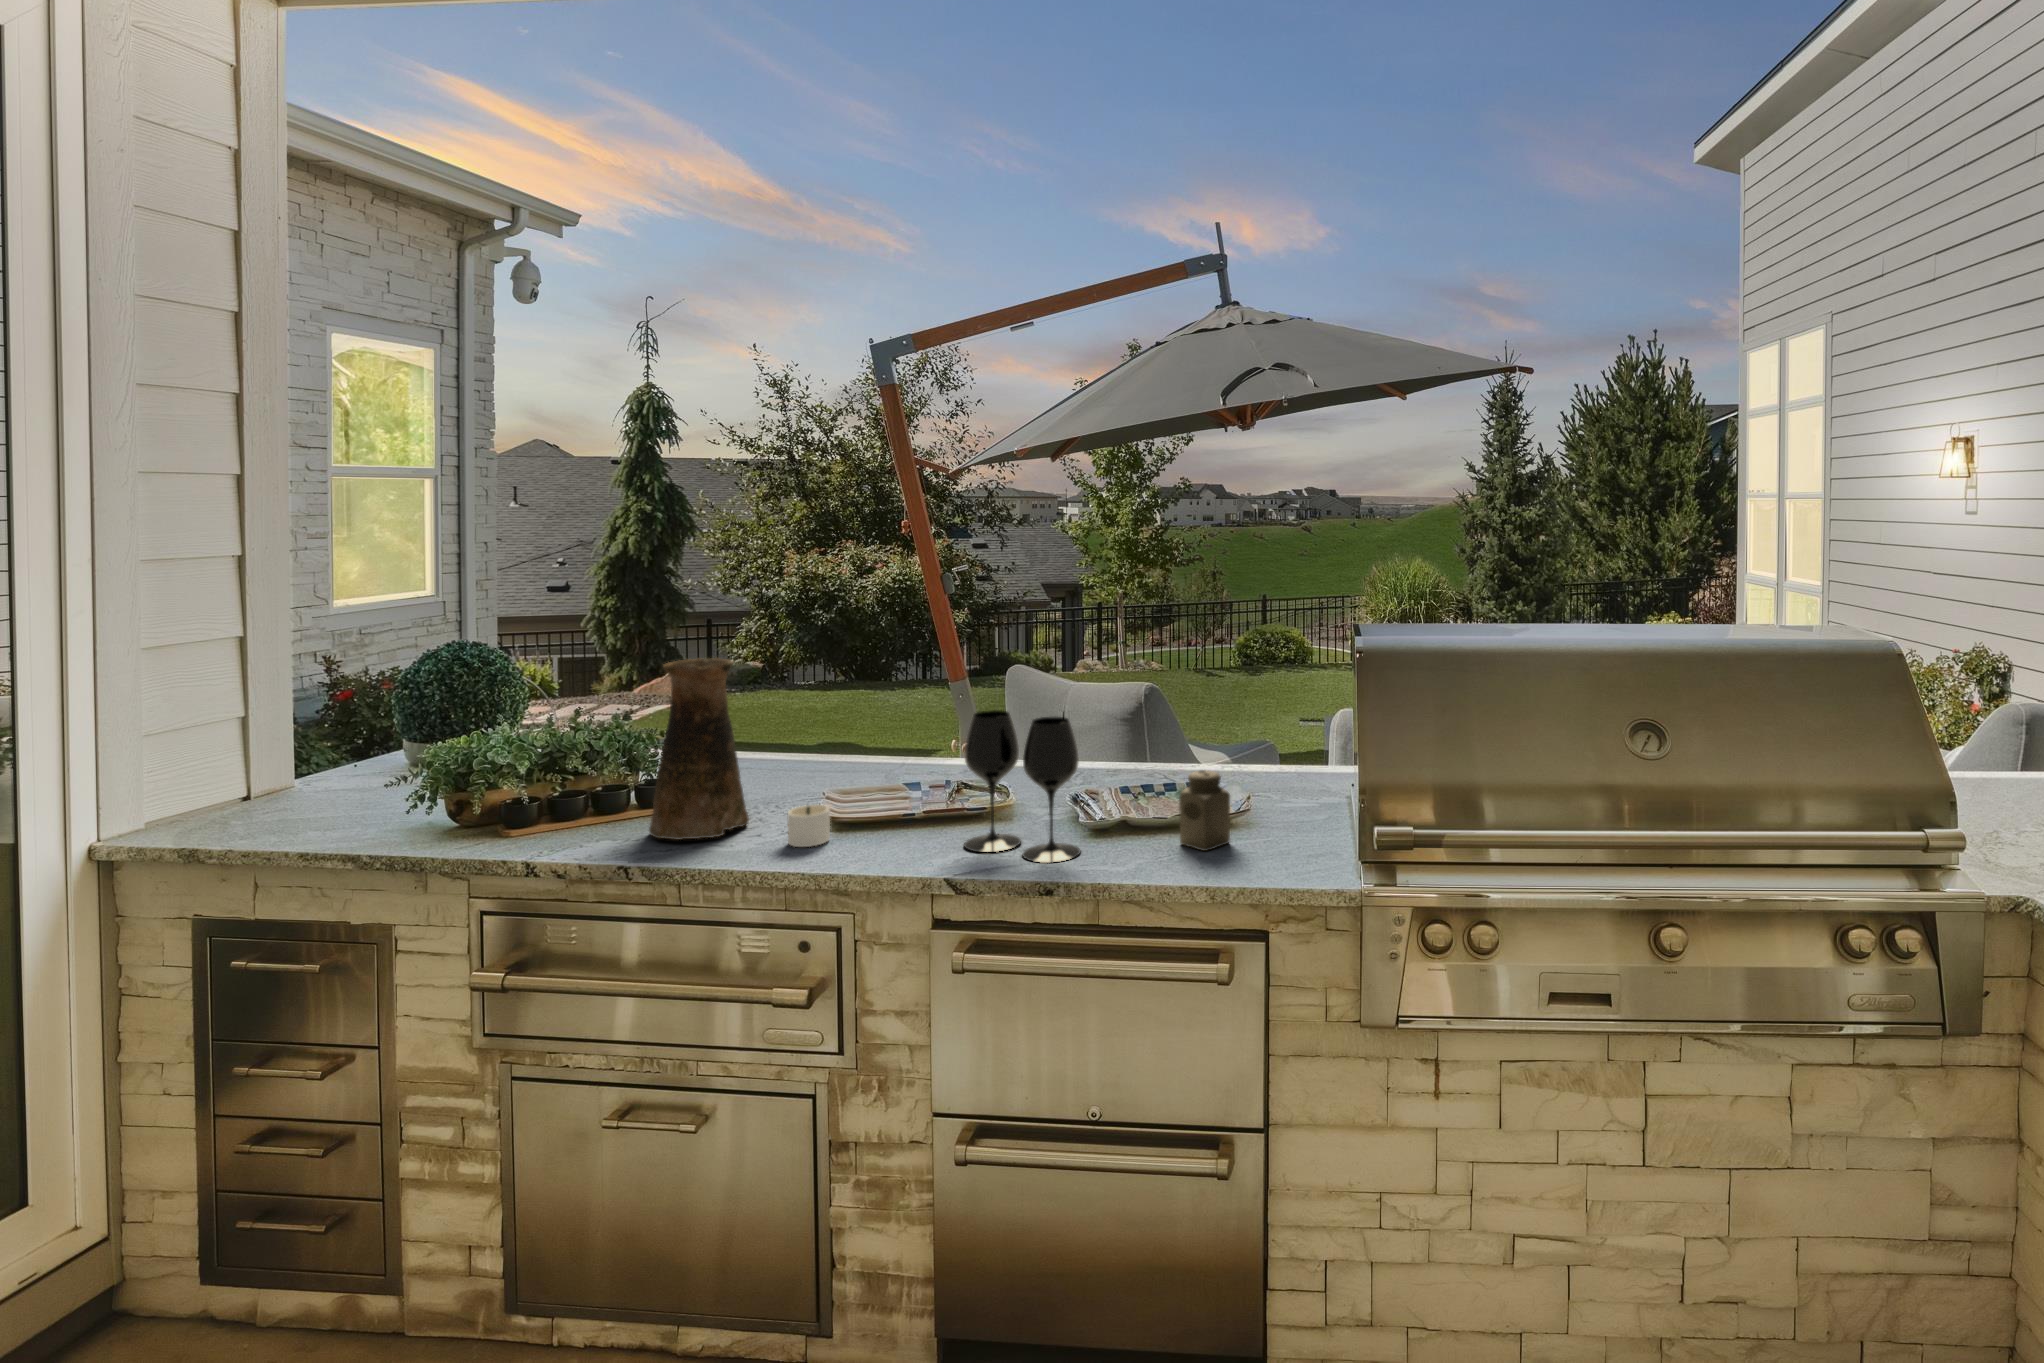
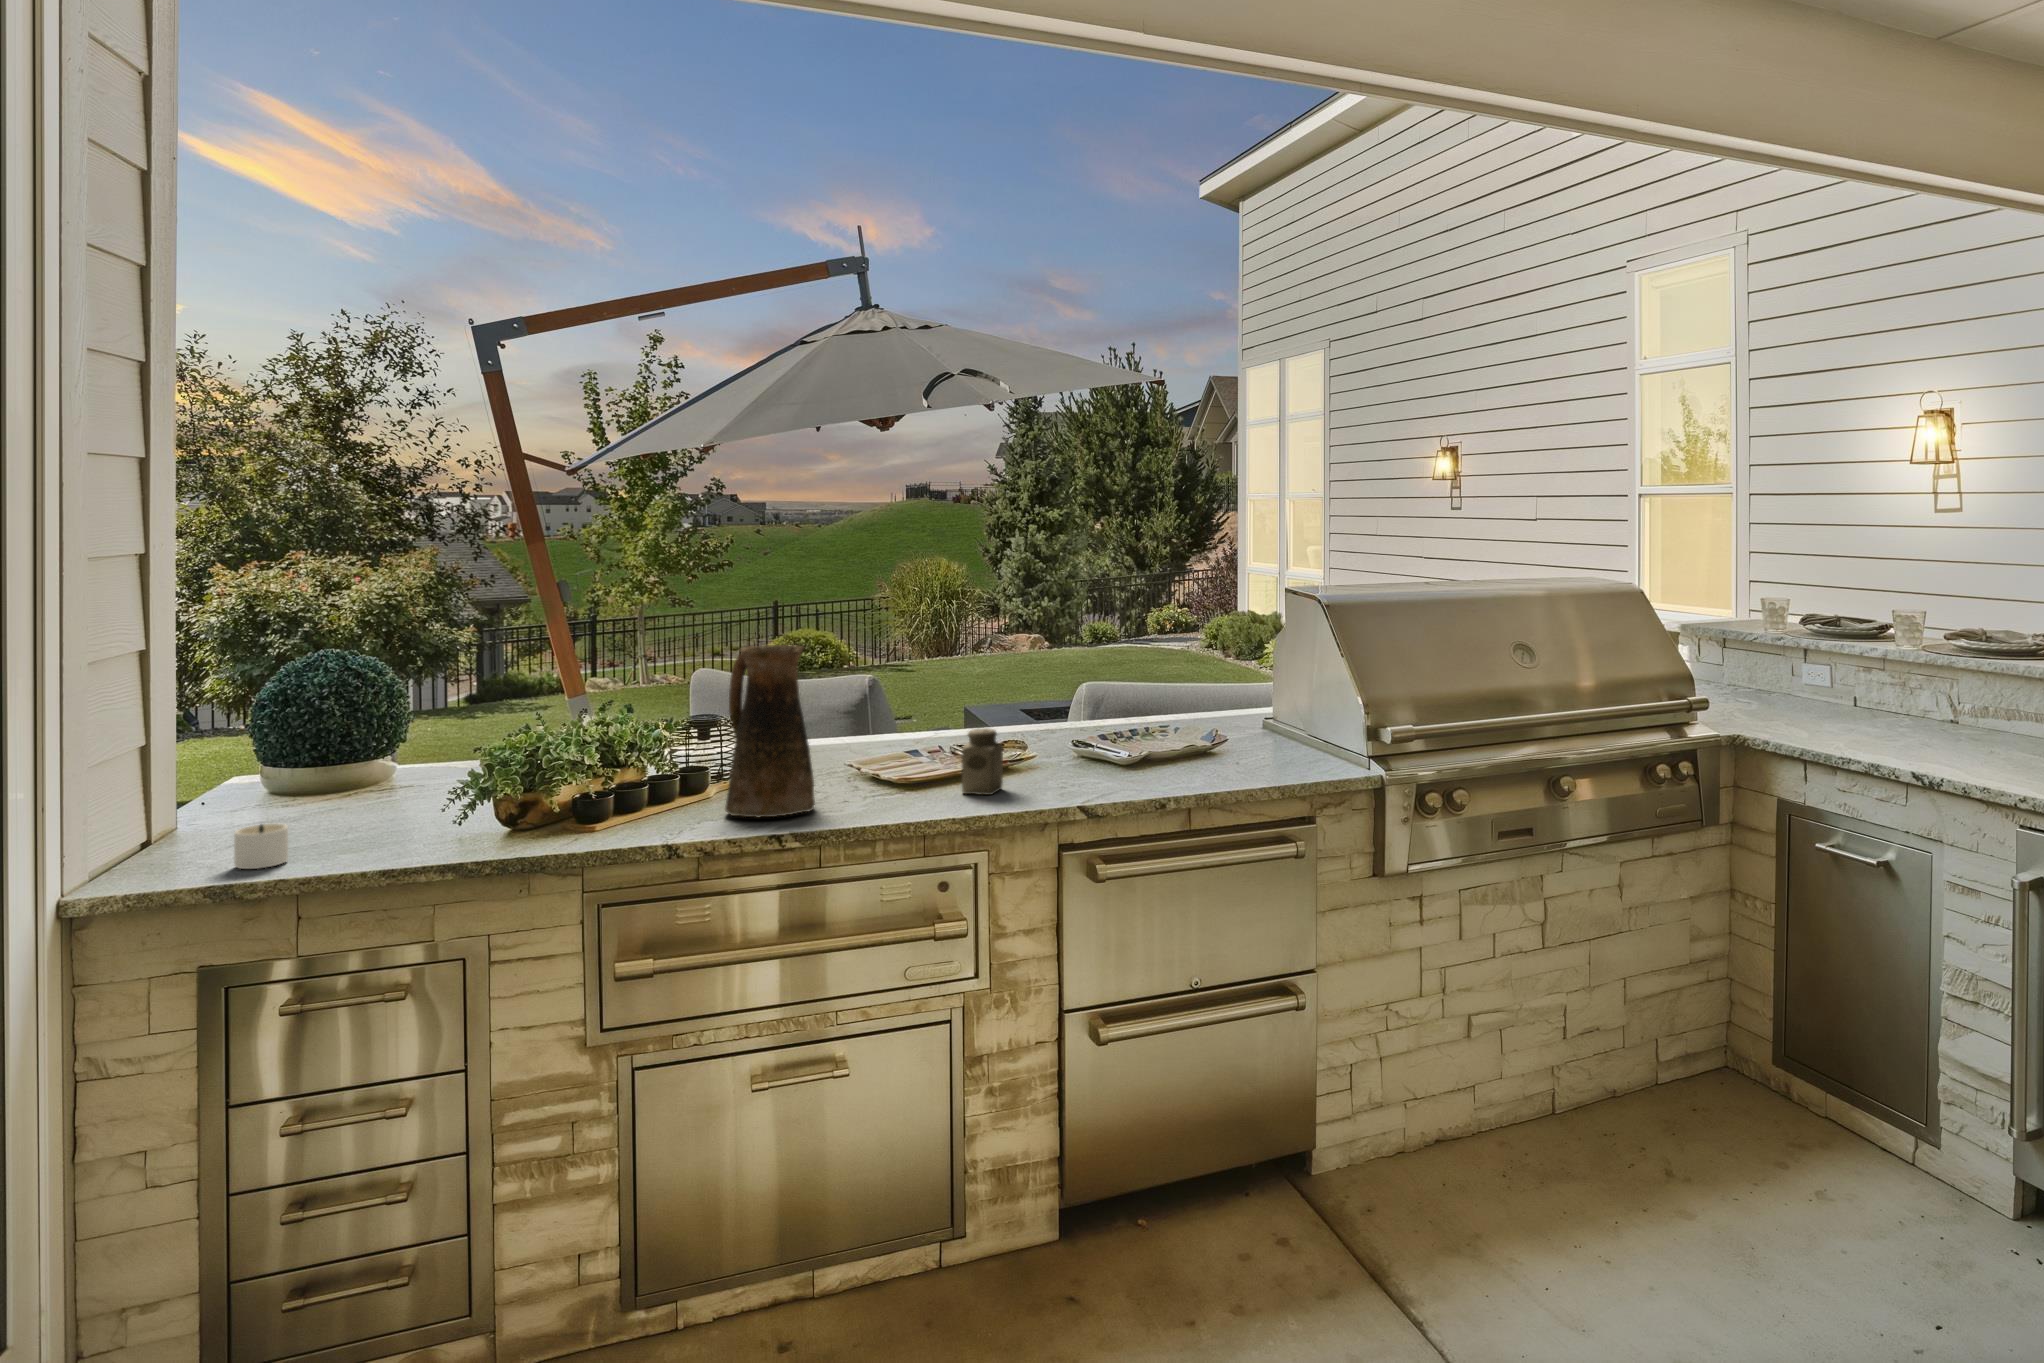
wine glass: present [964,710,1080,863] -> none [1038,674,1147,793]
salt shaker: present [1179,770,1230,851] -> present [962,728,1003,795]
candle: present [787,805,830,847] -> present [234,824,288,869]

